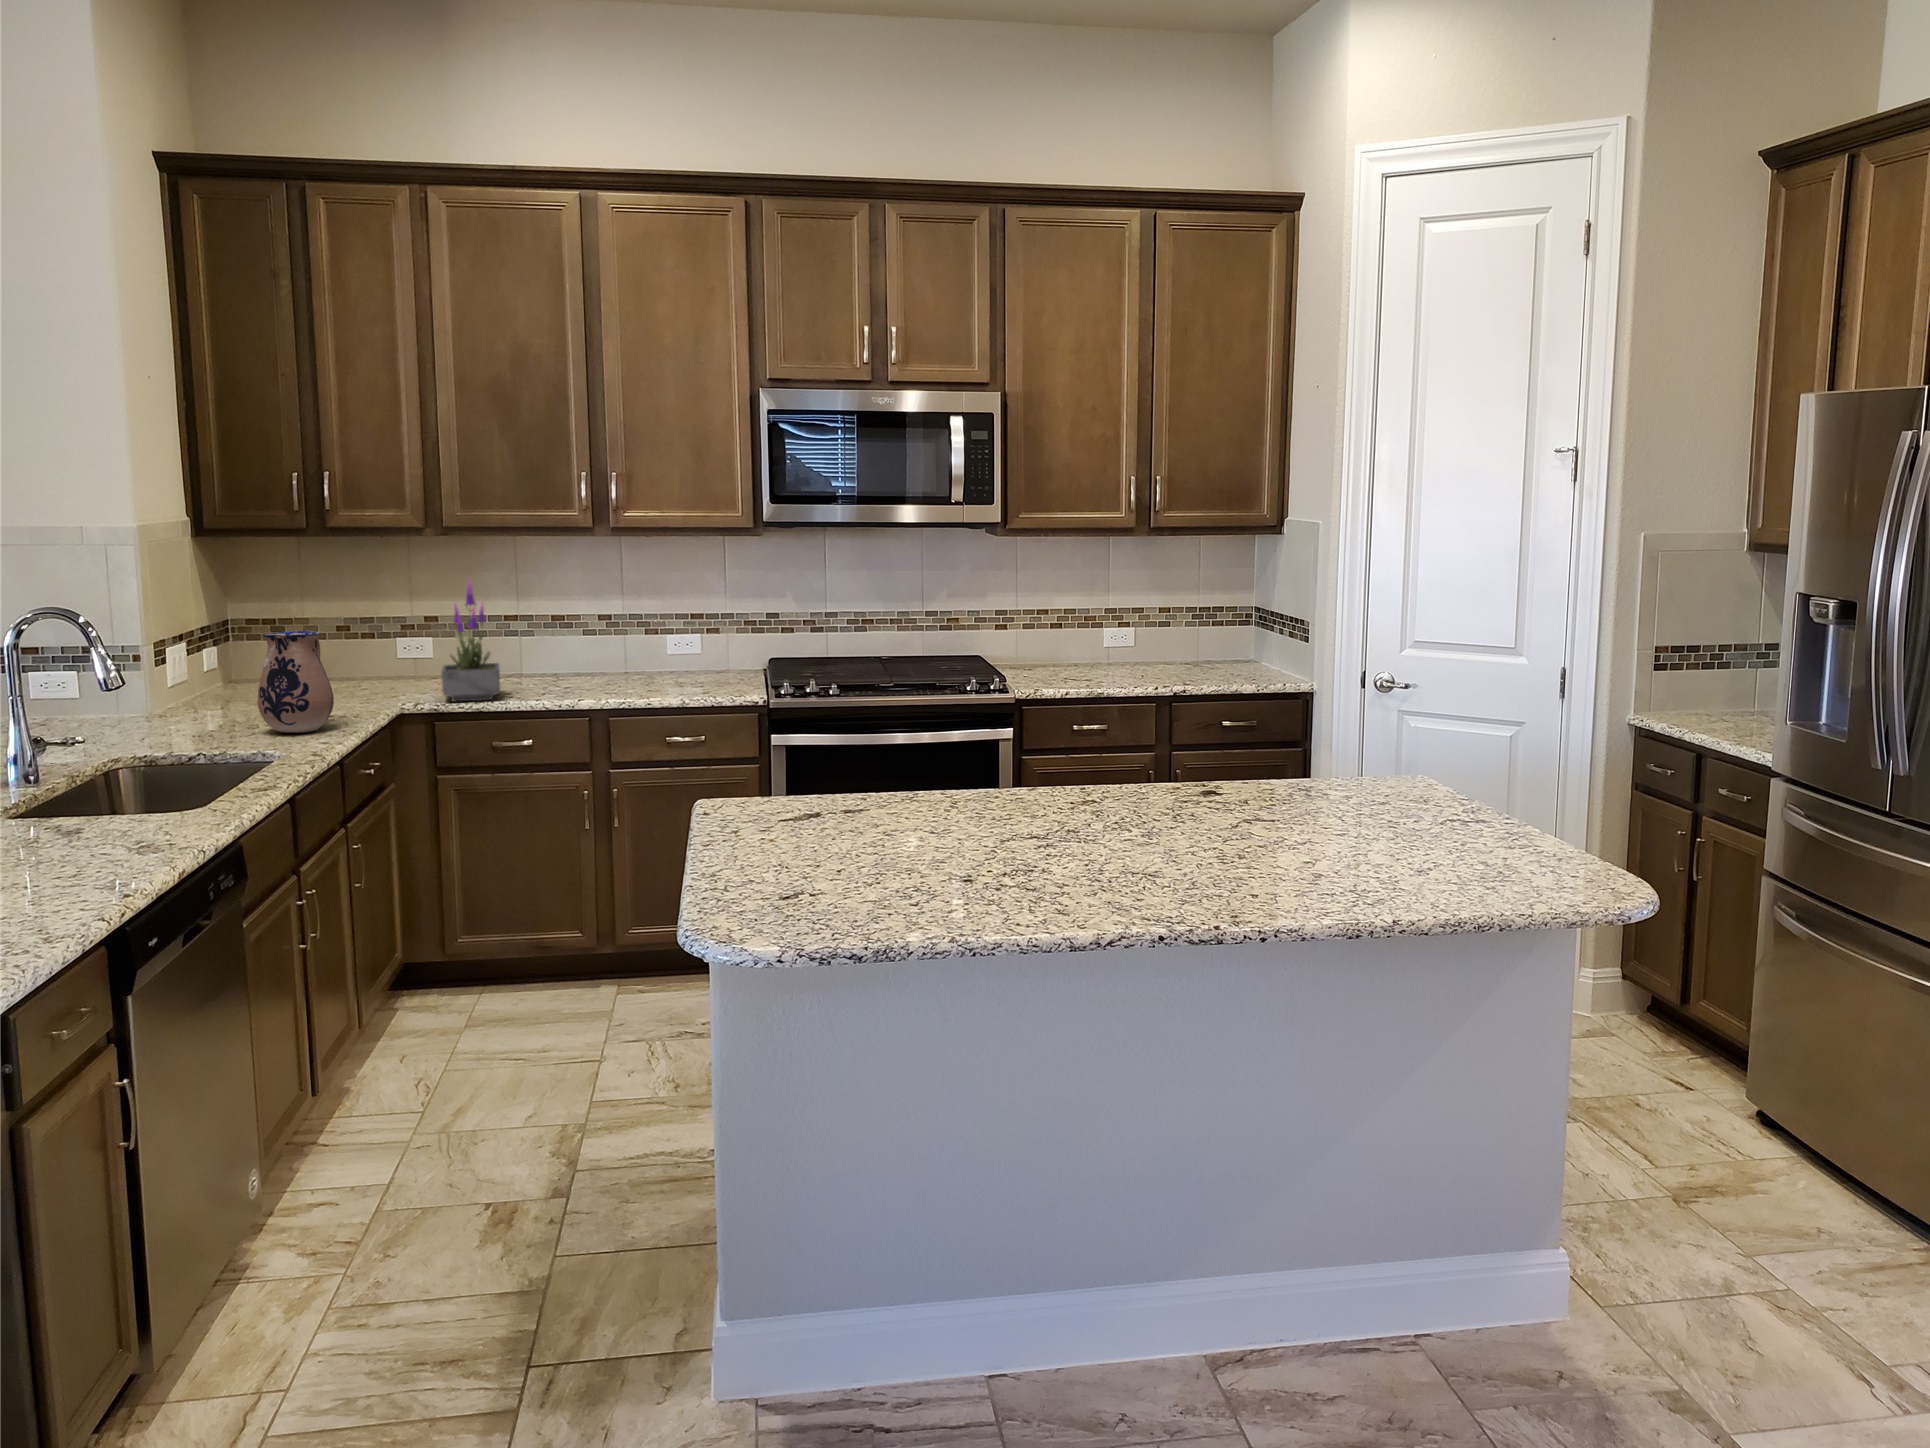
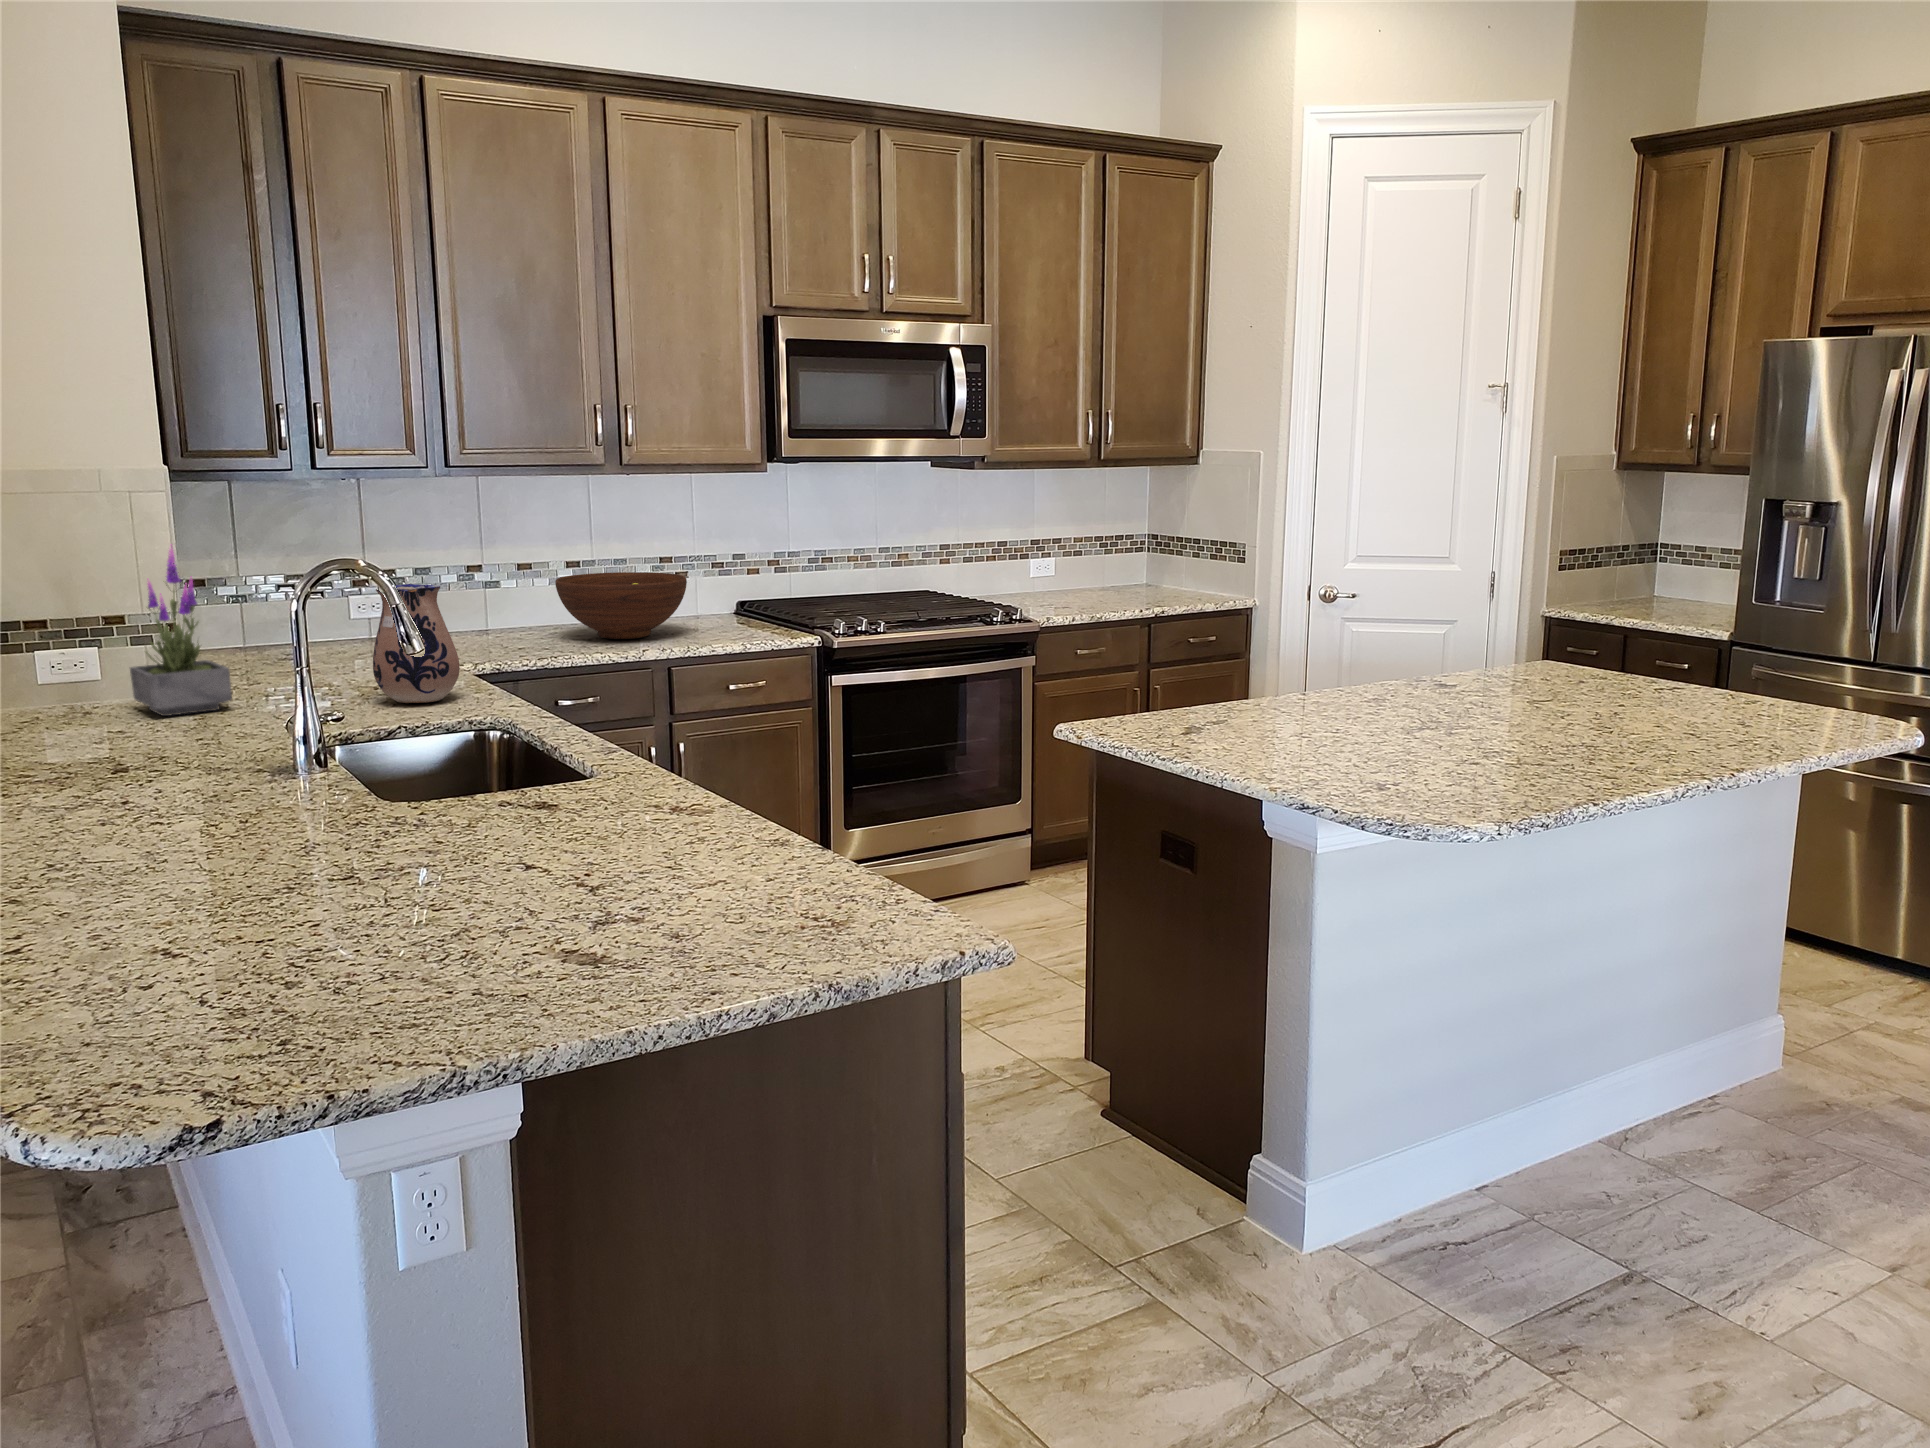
potted plant: present [442,580,500,702] -> present [130,544,232,716]
fruit bowl: none [542,626,662,687] -> present [555,572,687,639]

